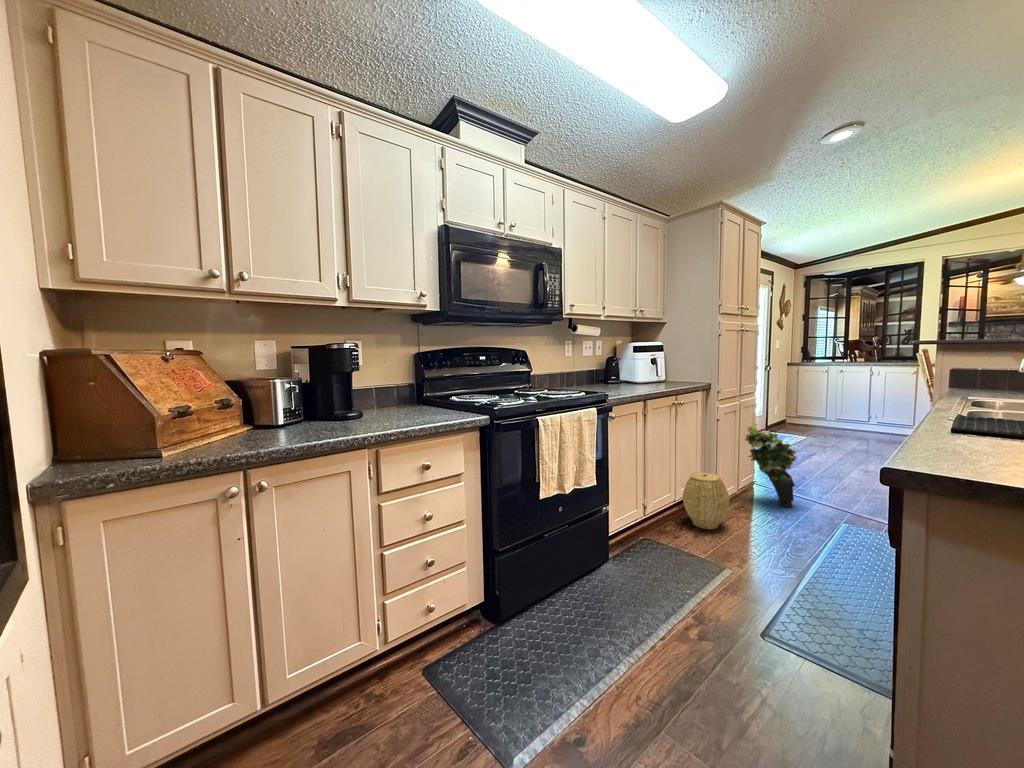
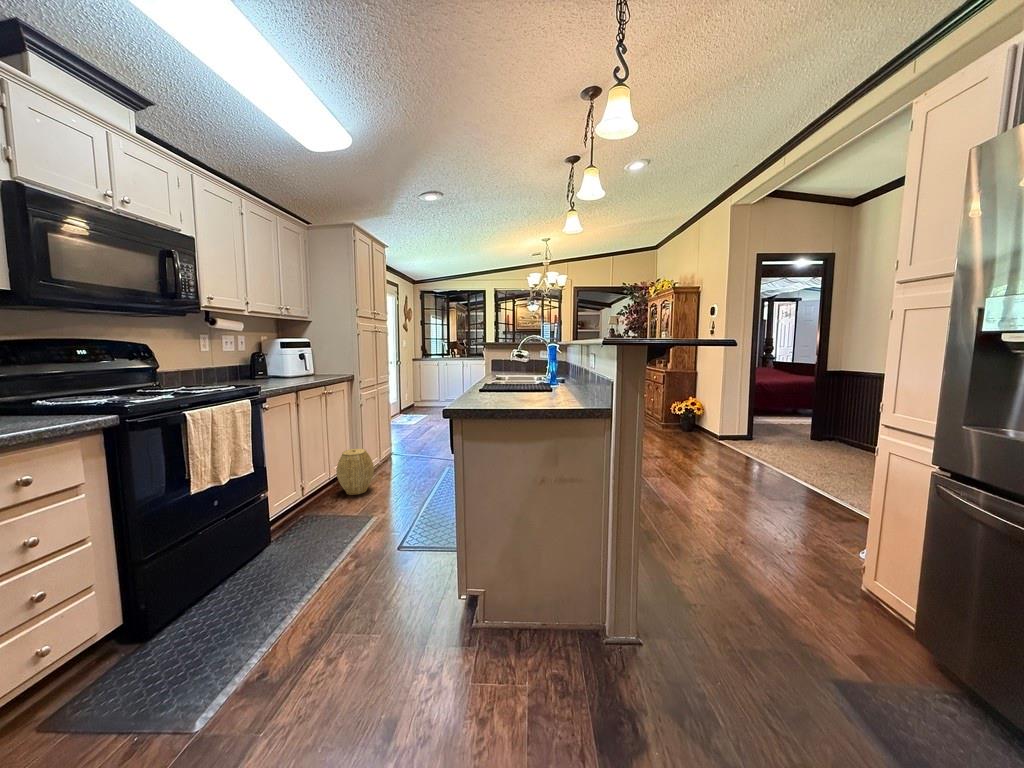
potted plant: present [745,424,801,507] -> none [383,405,422,465]

